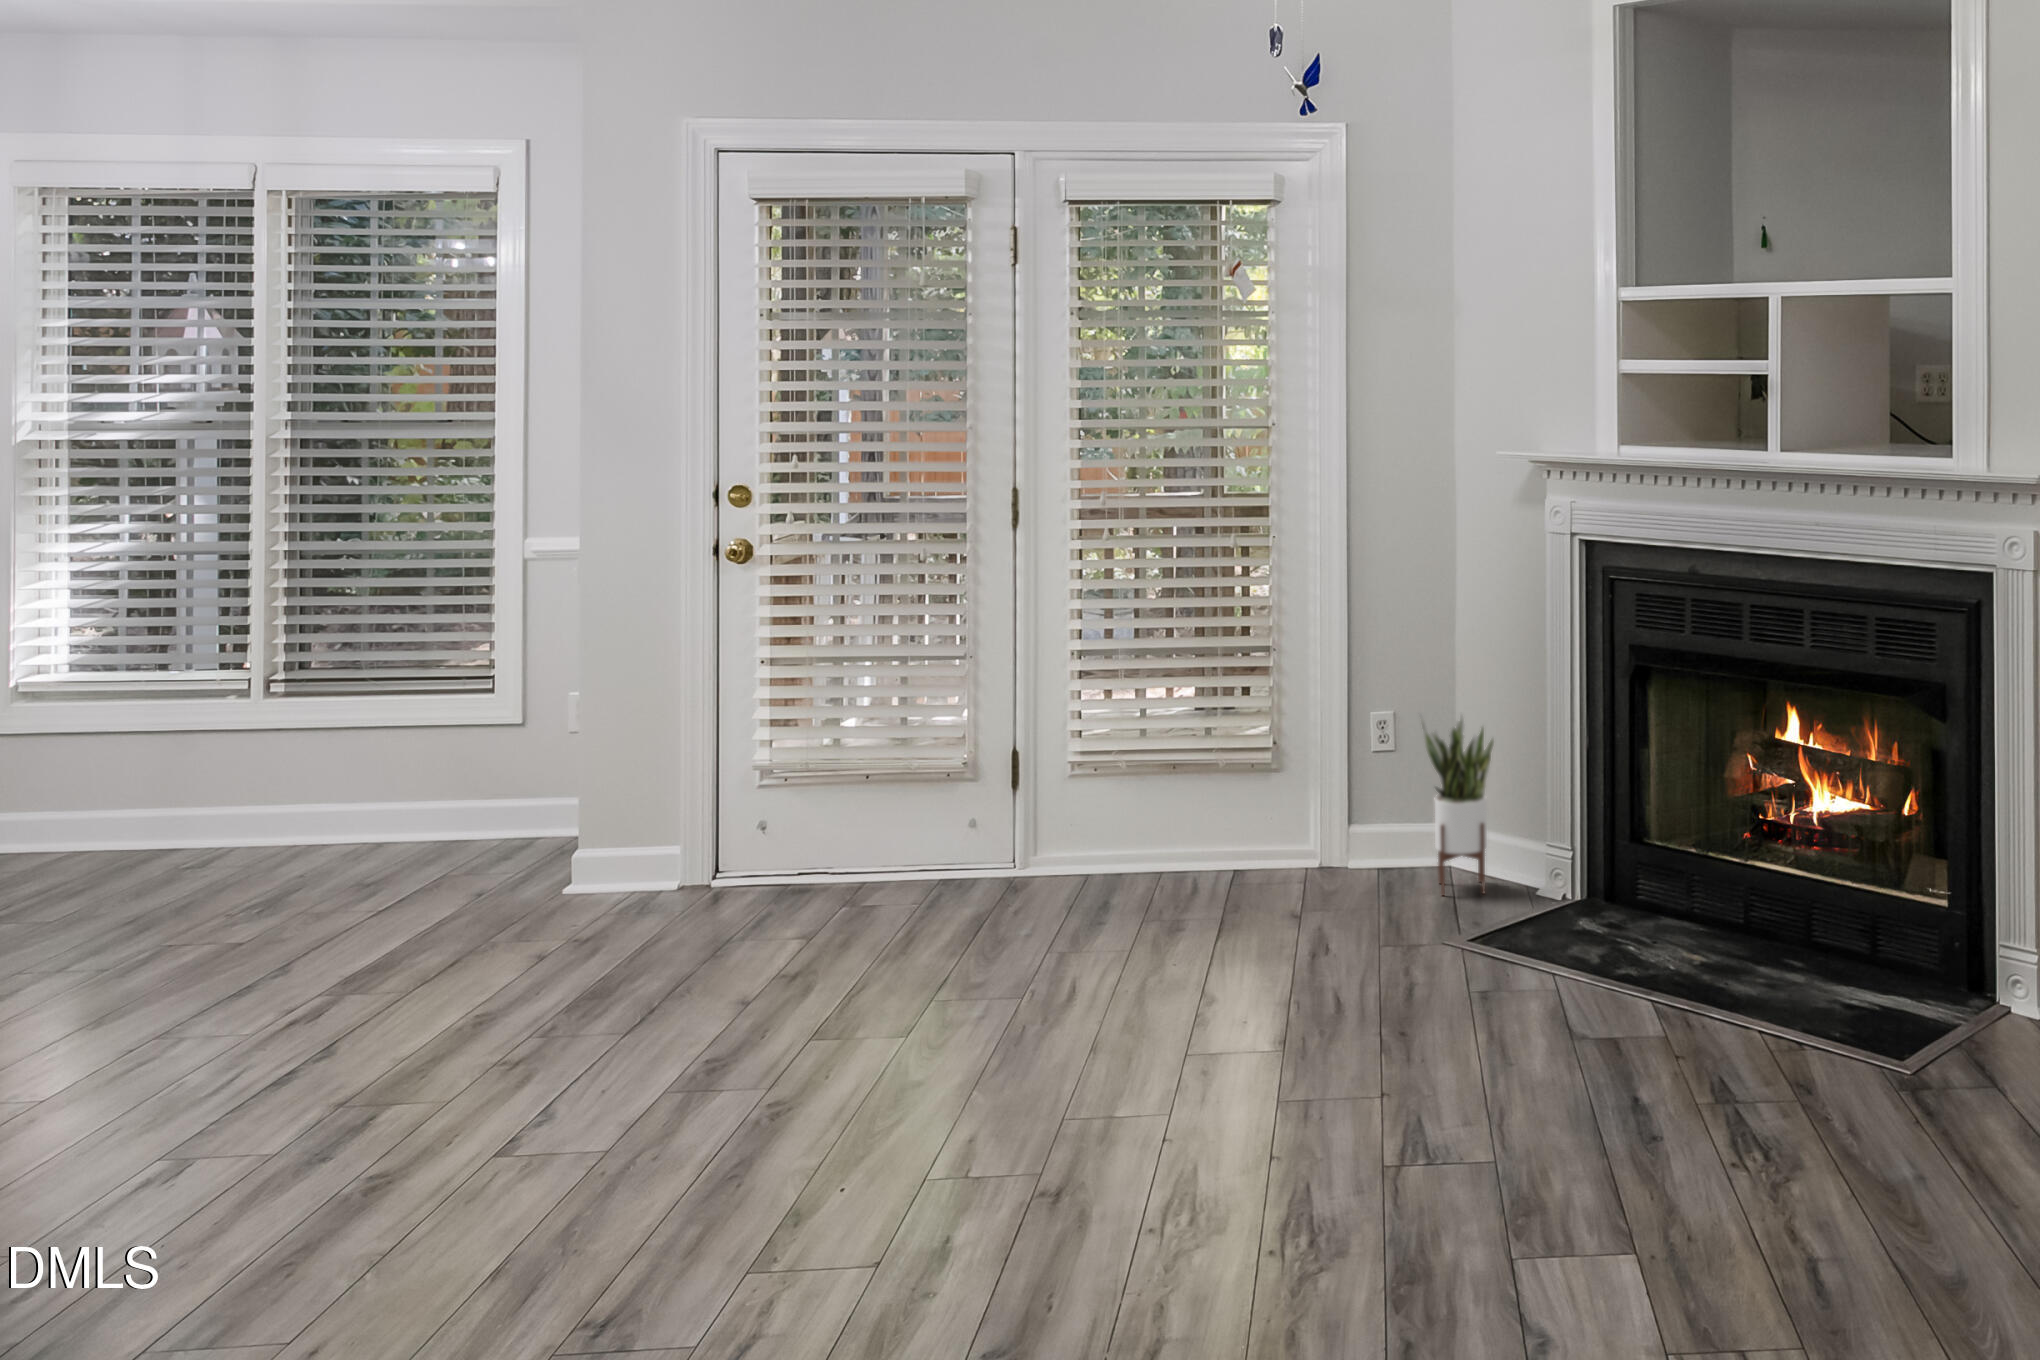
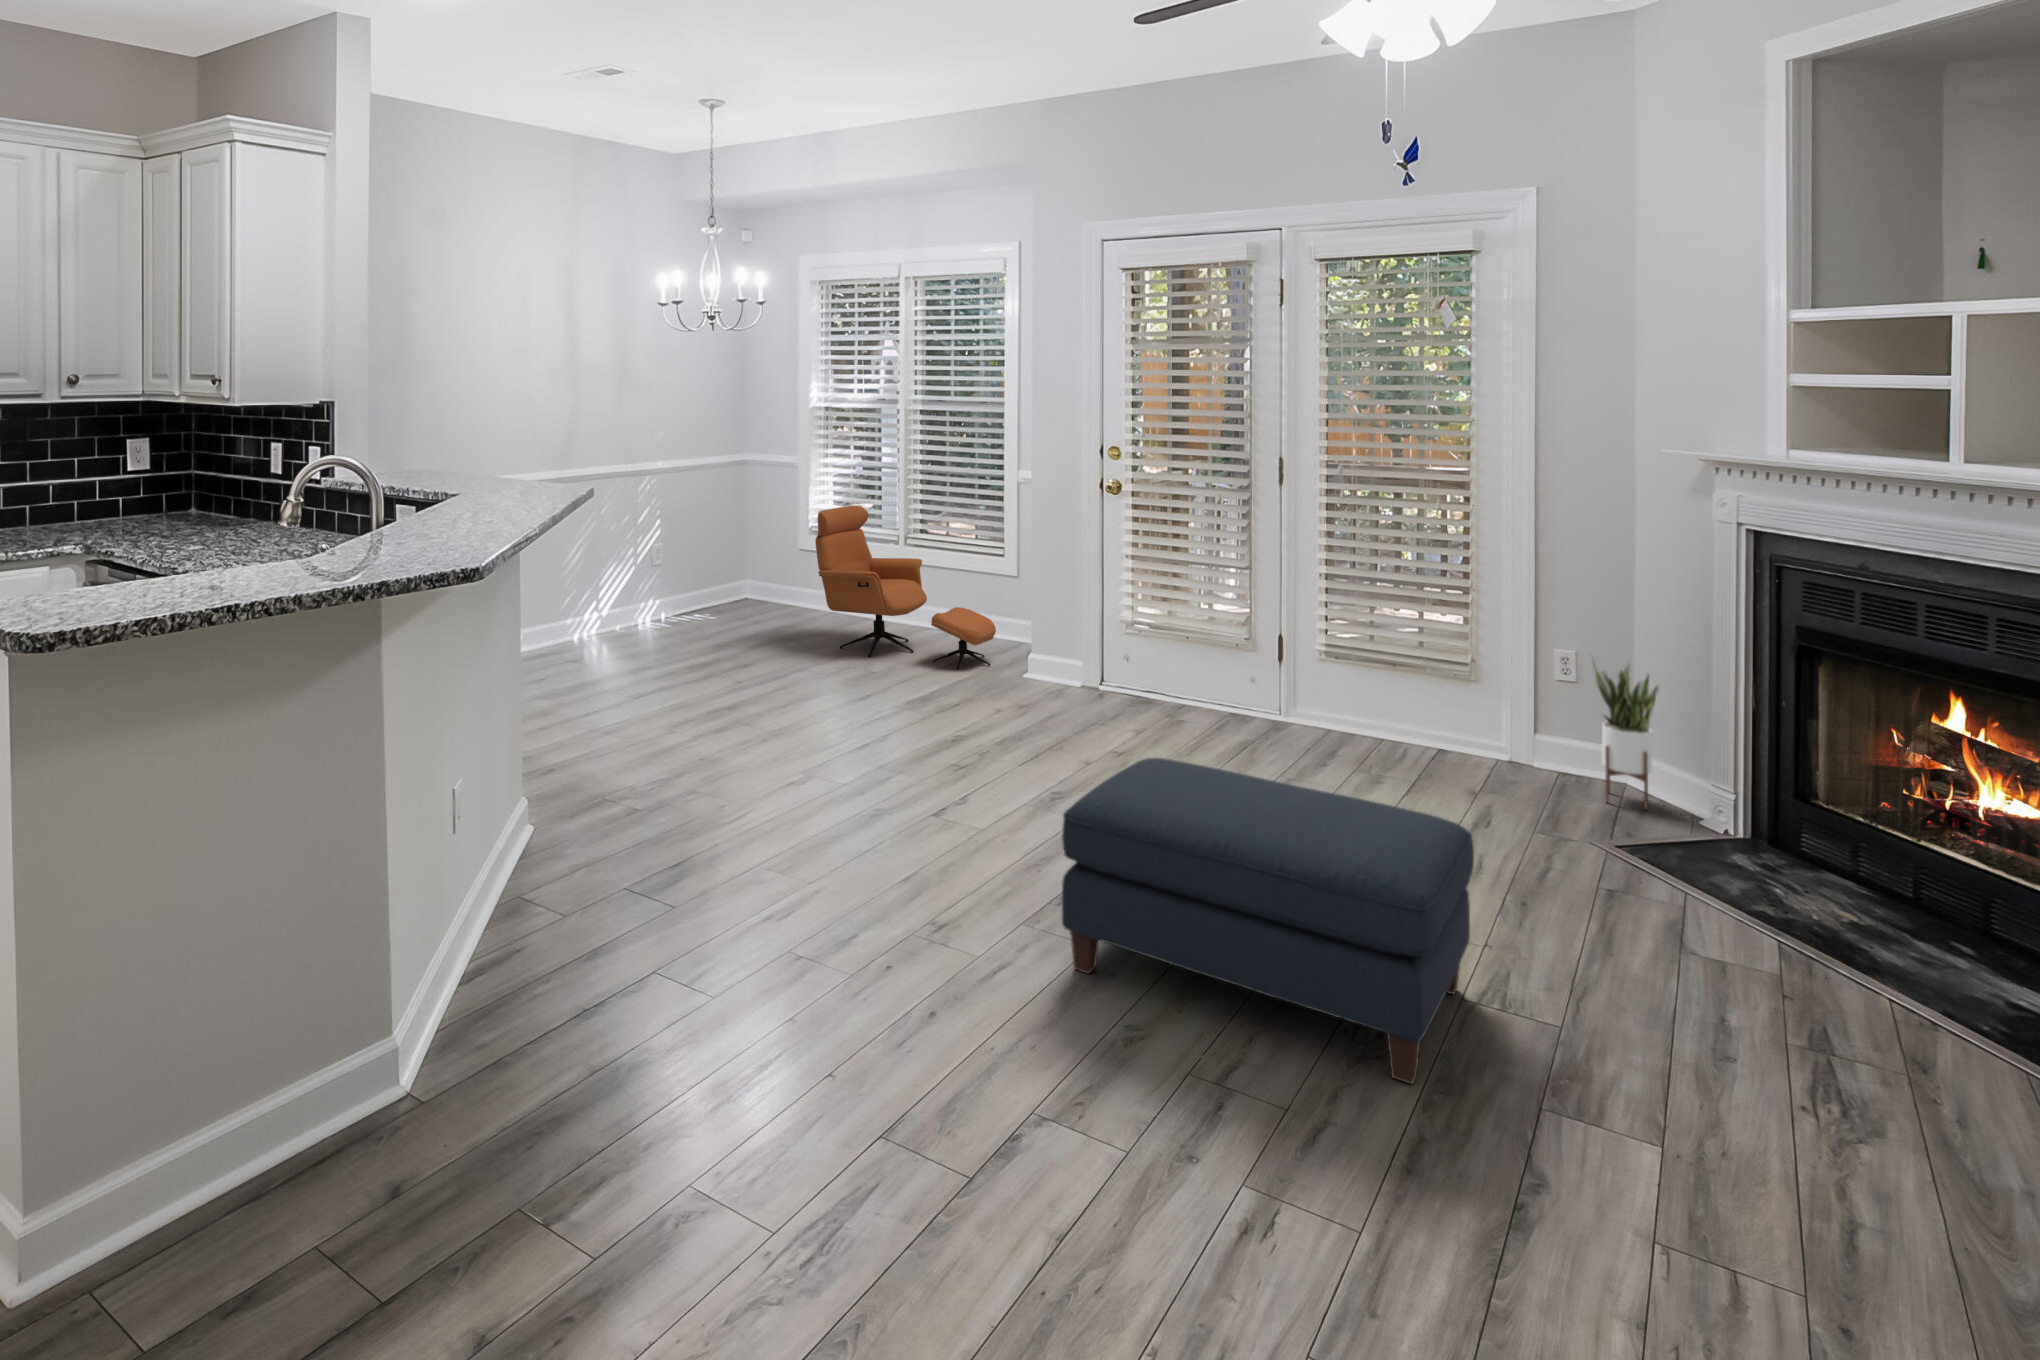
armchair: none [93,637,508,922] -> present [815,506,996,669]
ottoman: none [859,947,1393,1307] -> present [1062,758,1474,1084]

